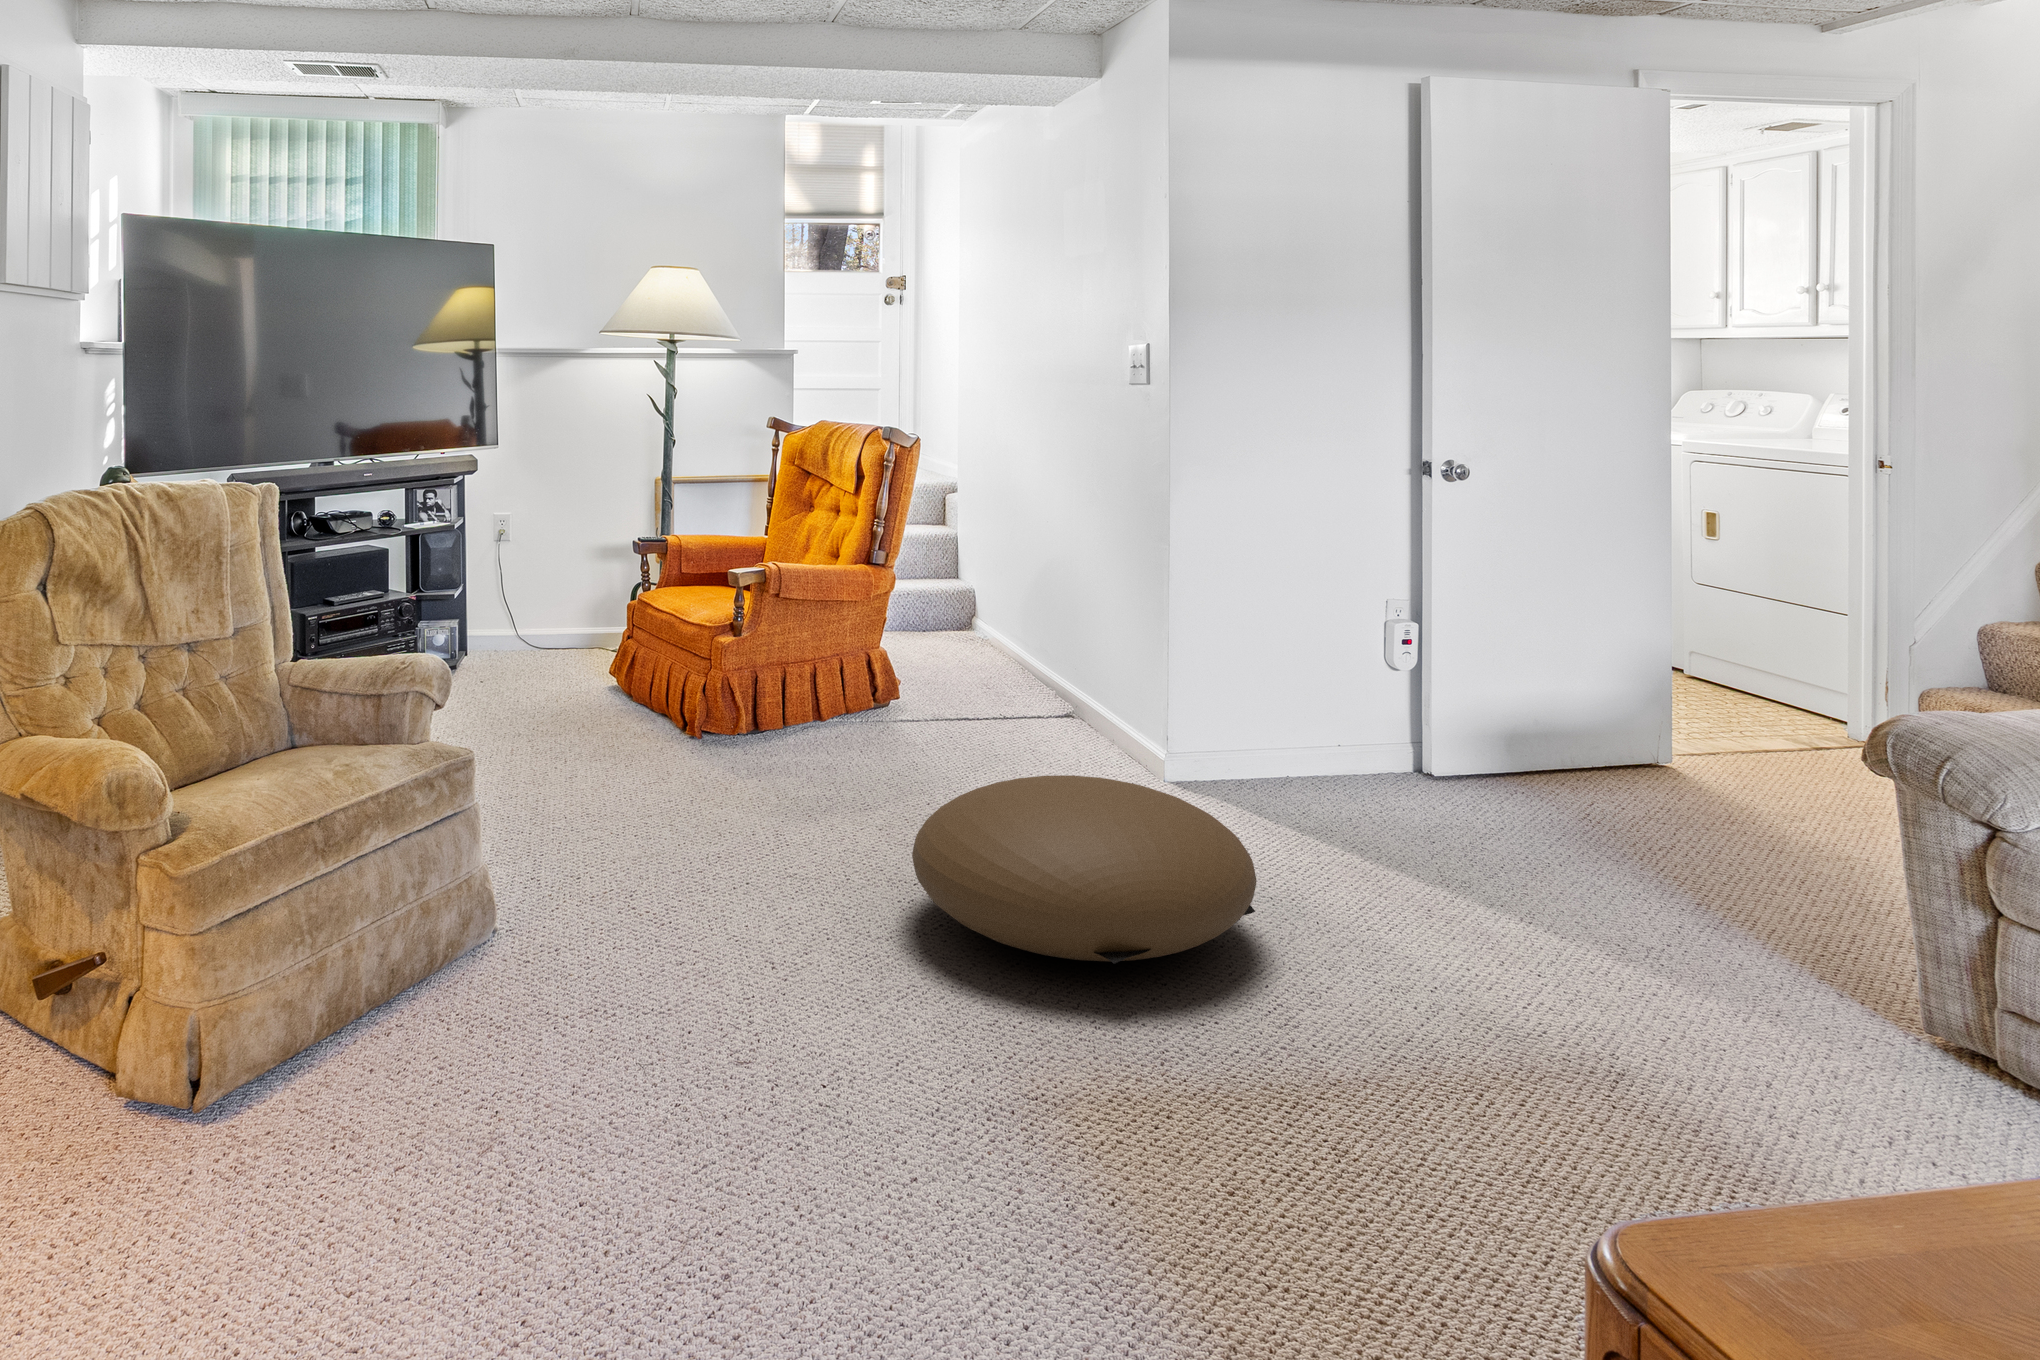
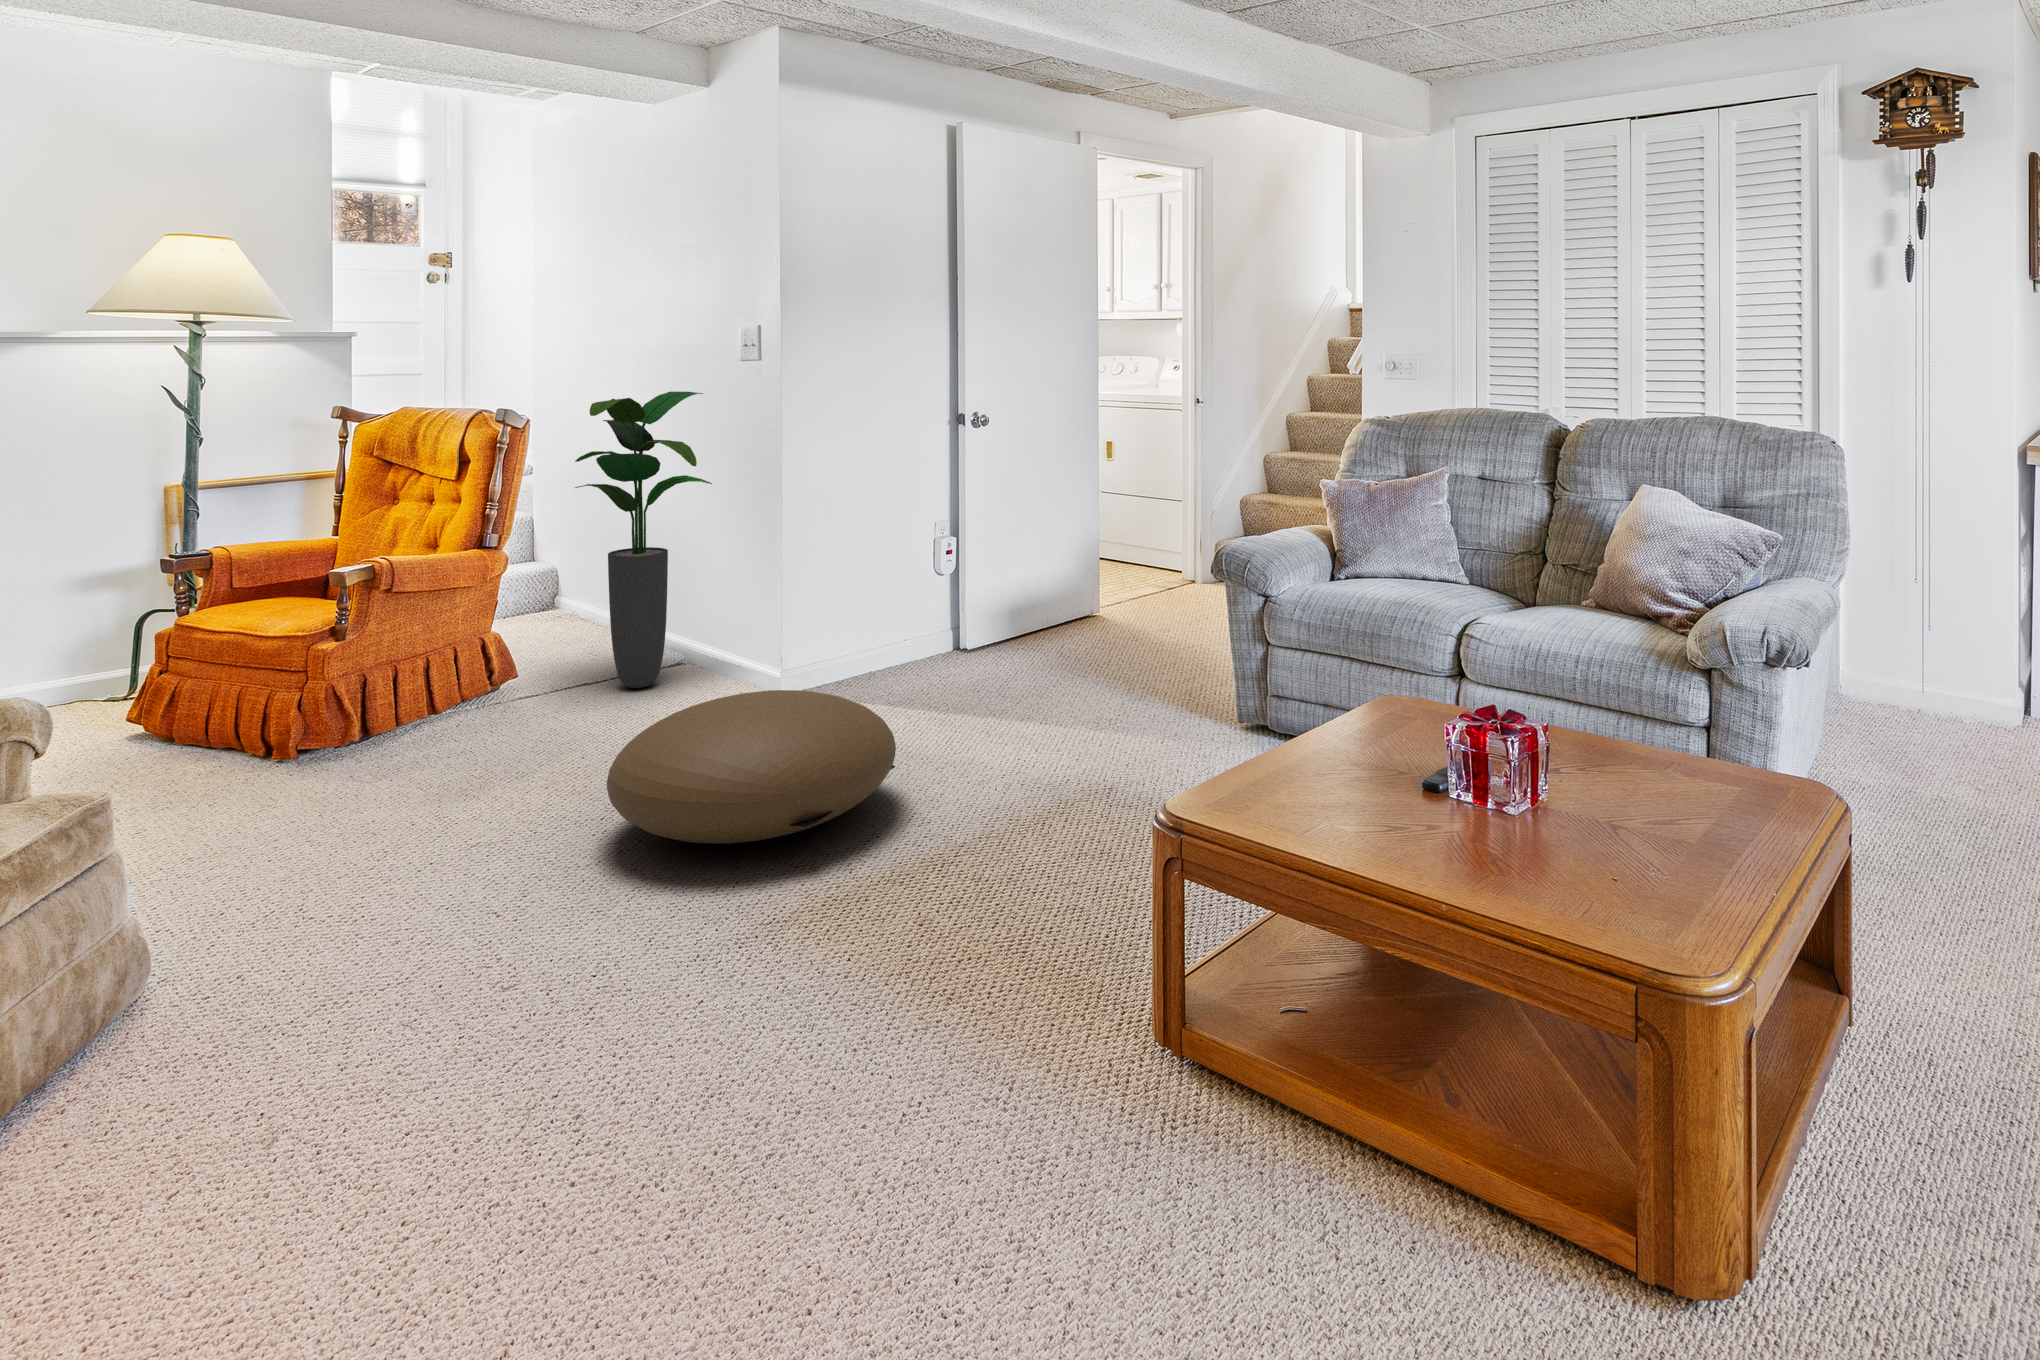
potted plant: none [965,418,1107,737] -> present [575,391,712,688]

